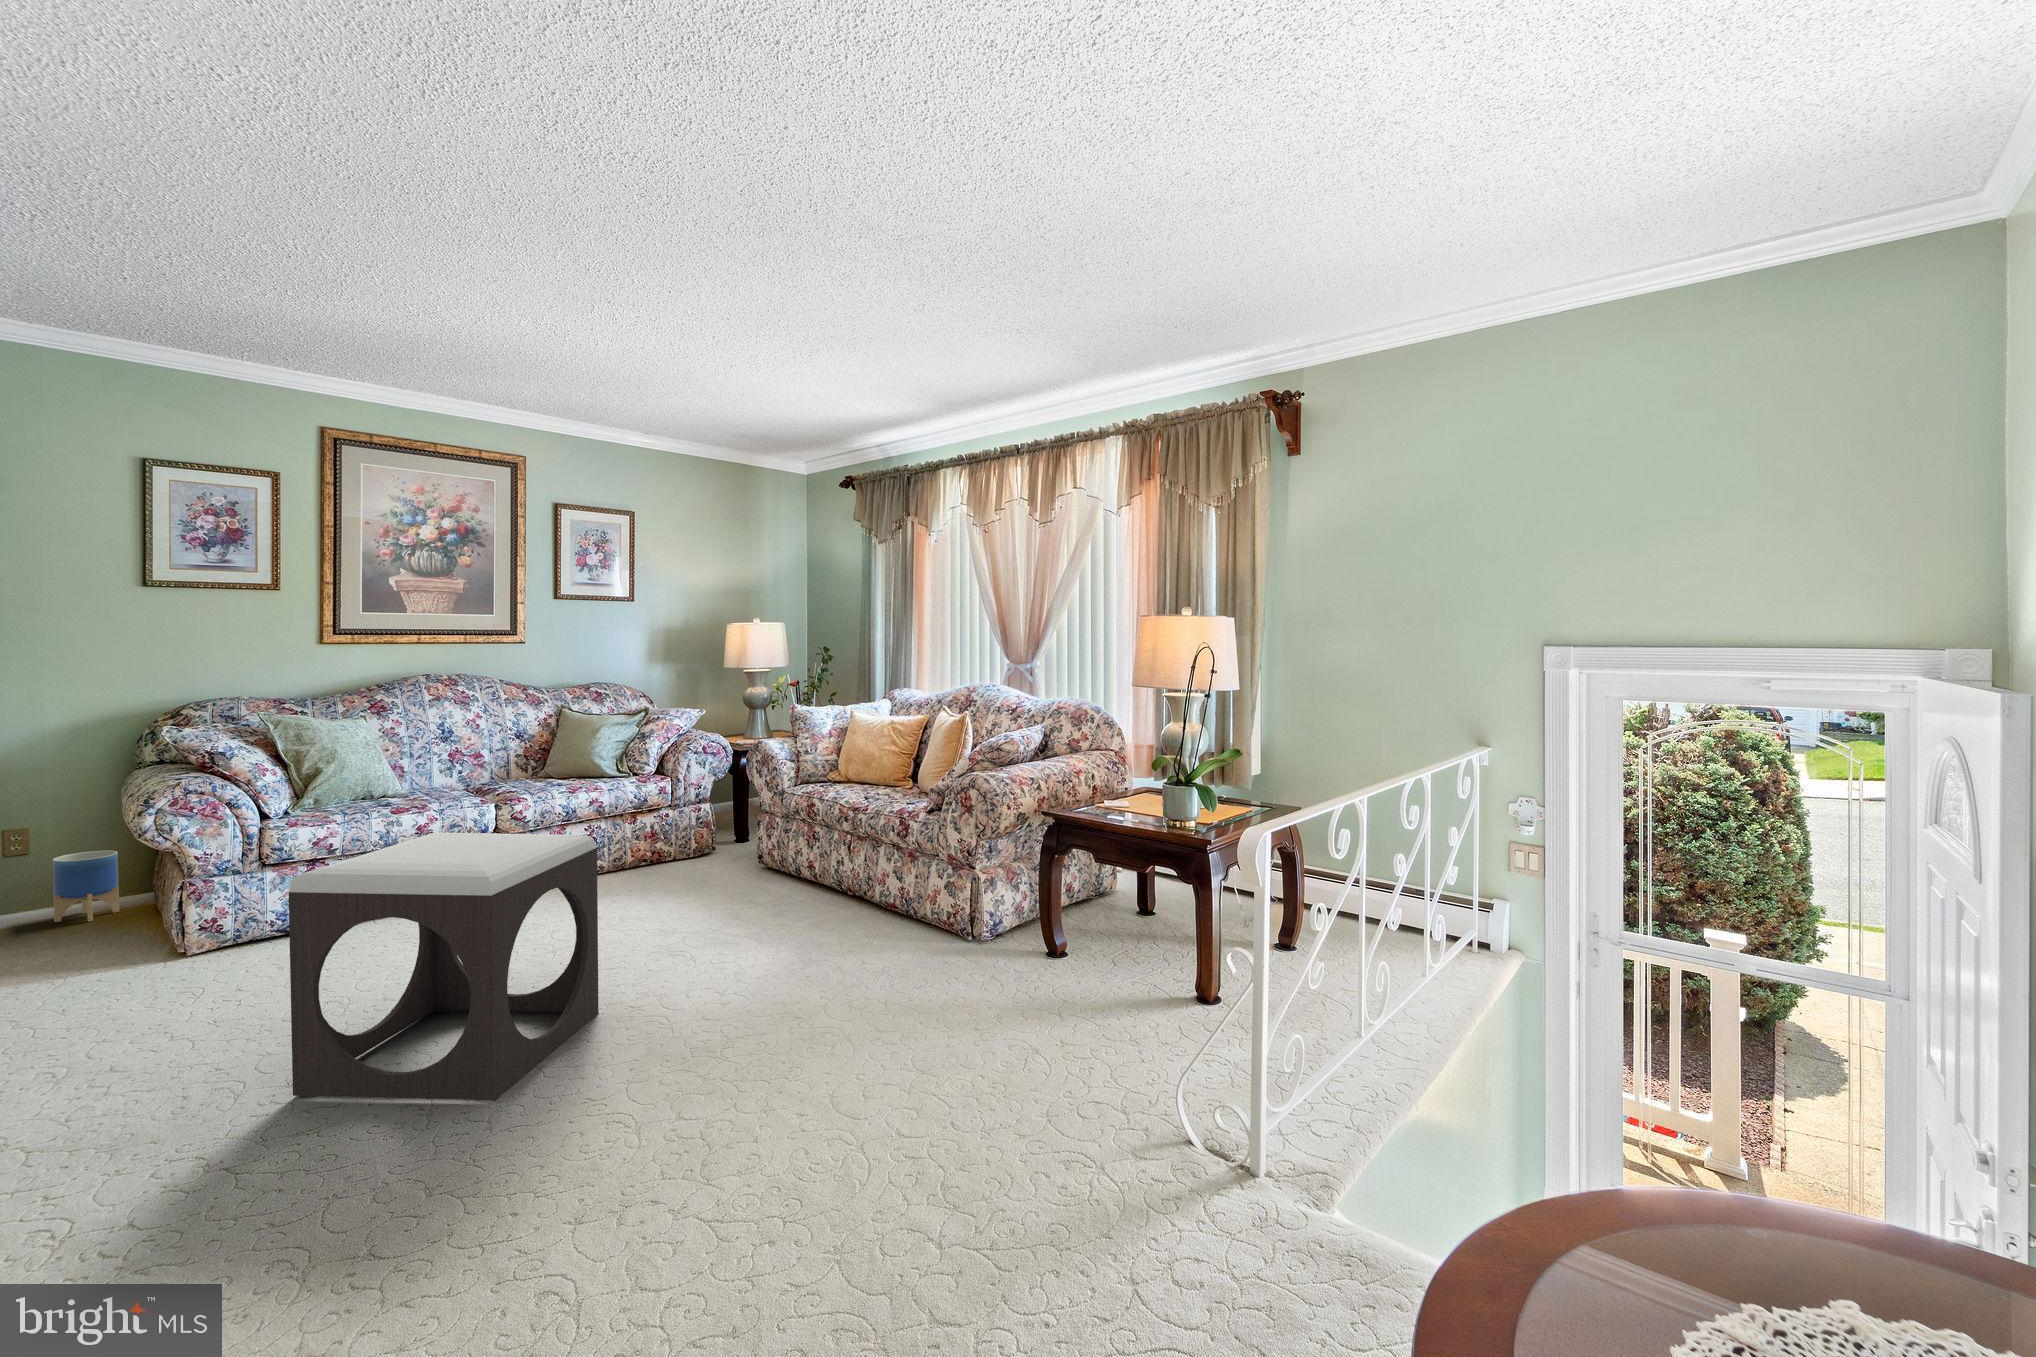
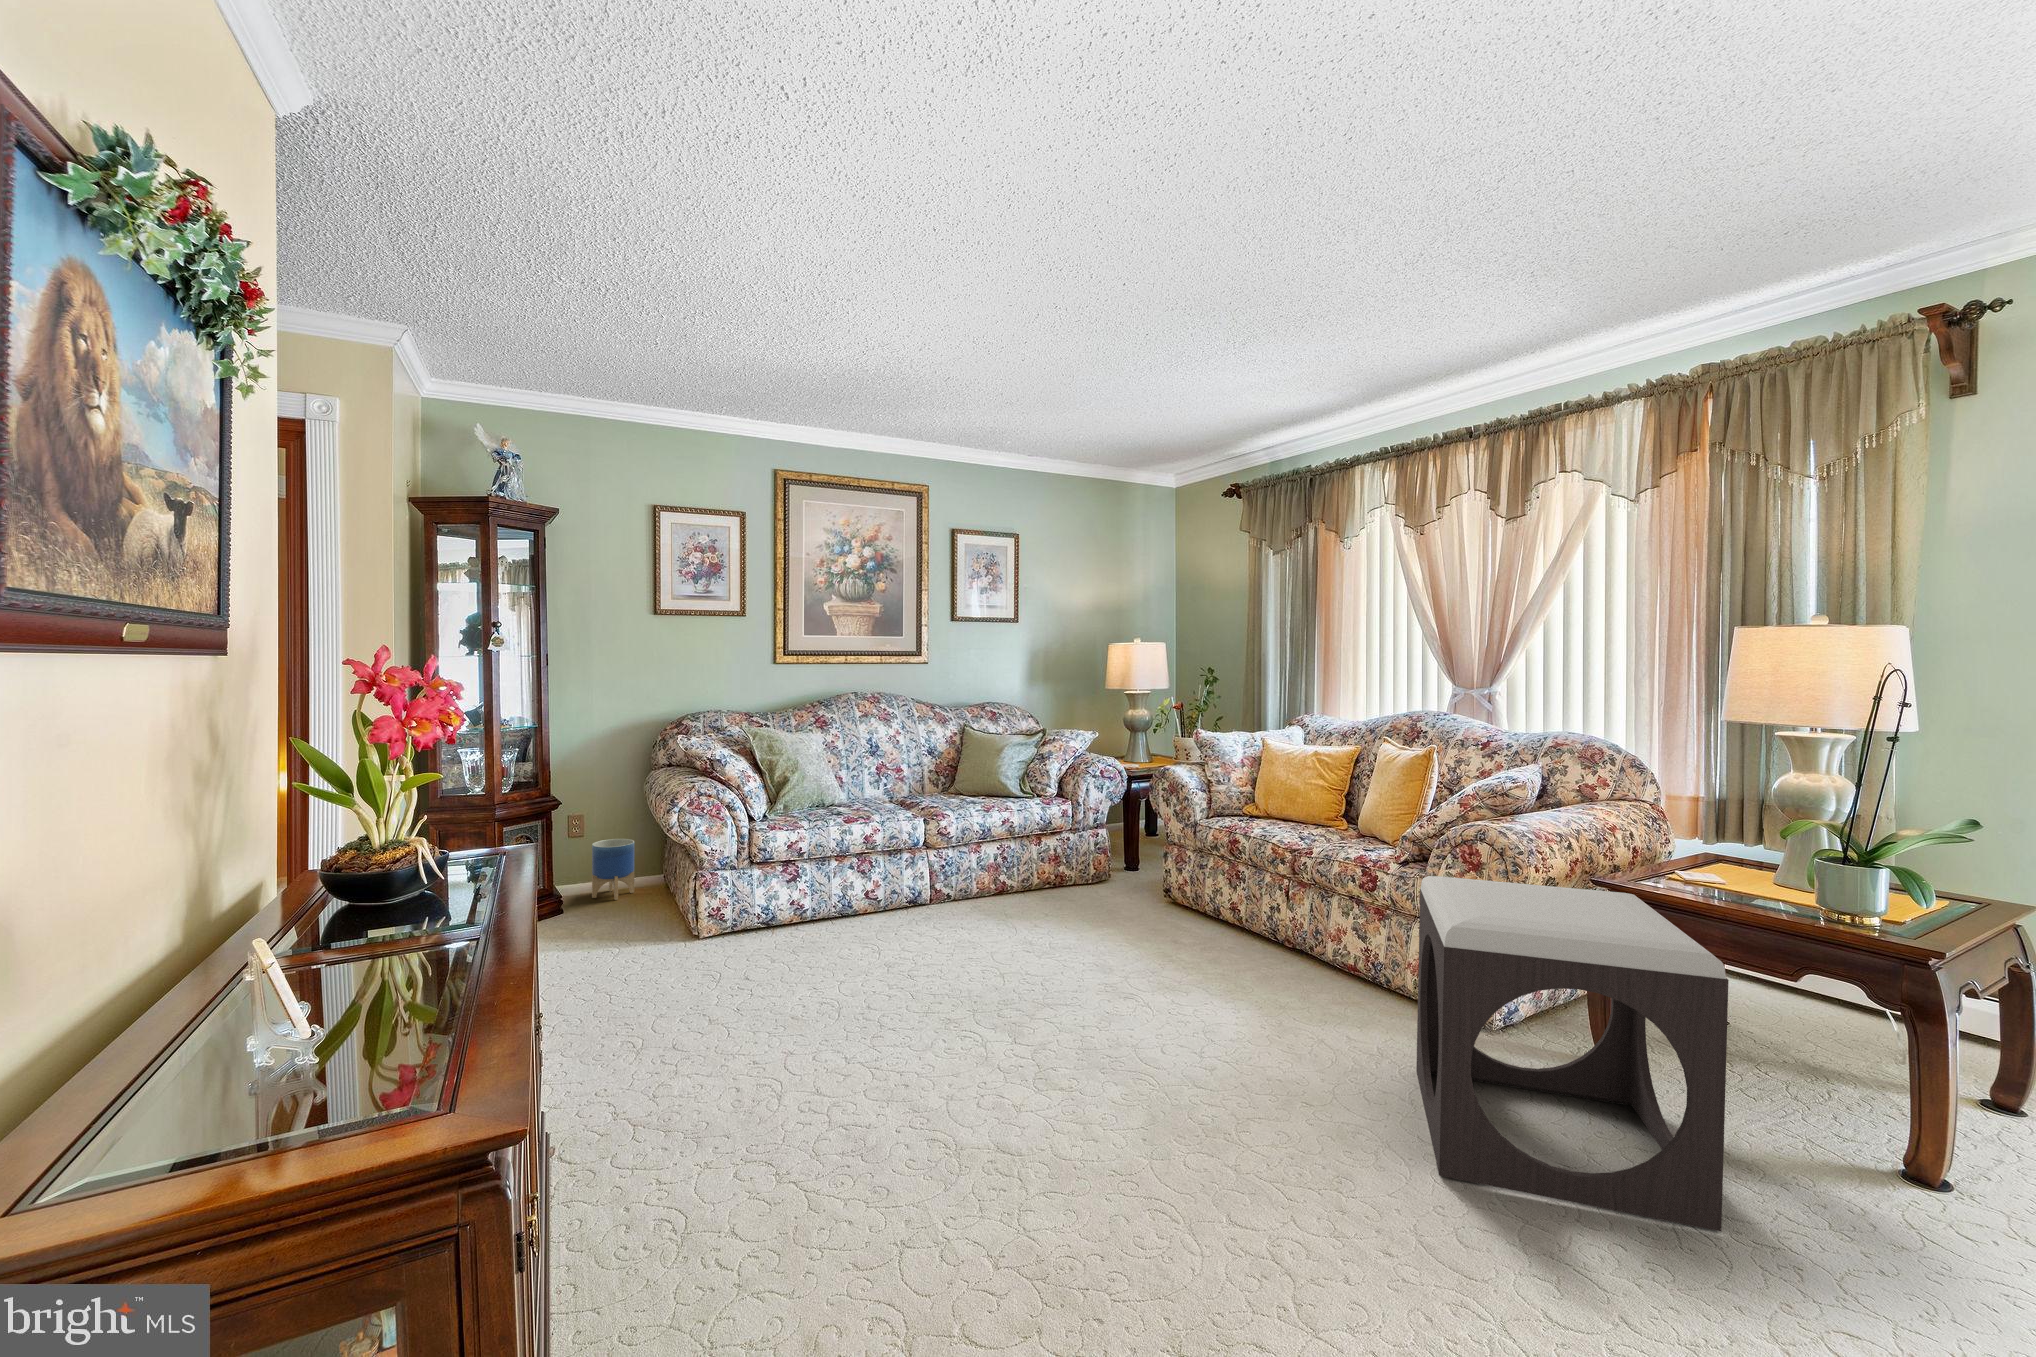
footstool: present [289,833,599,1100] -> present [1416,876,1729,1231]

